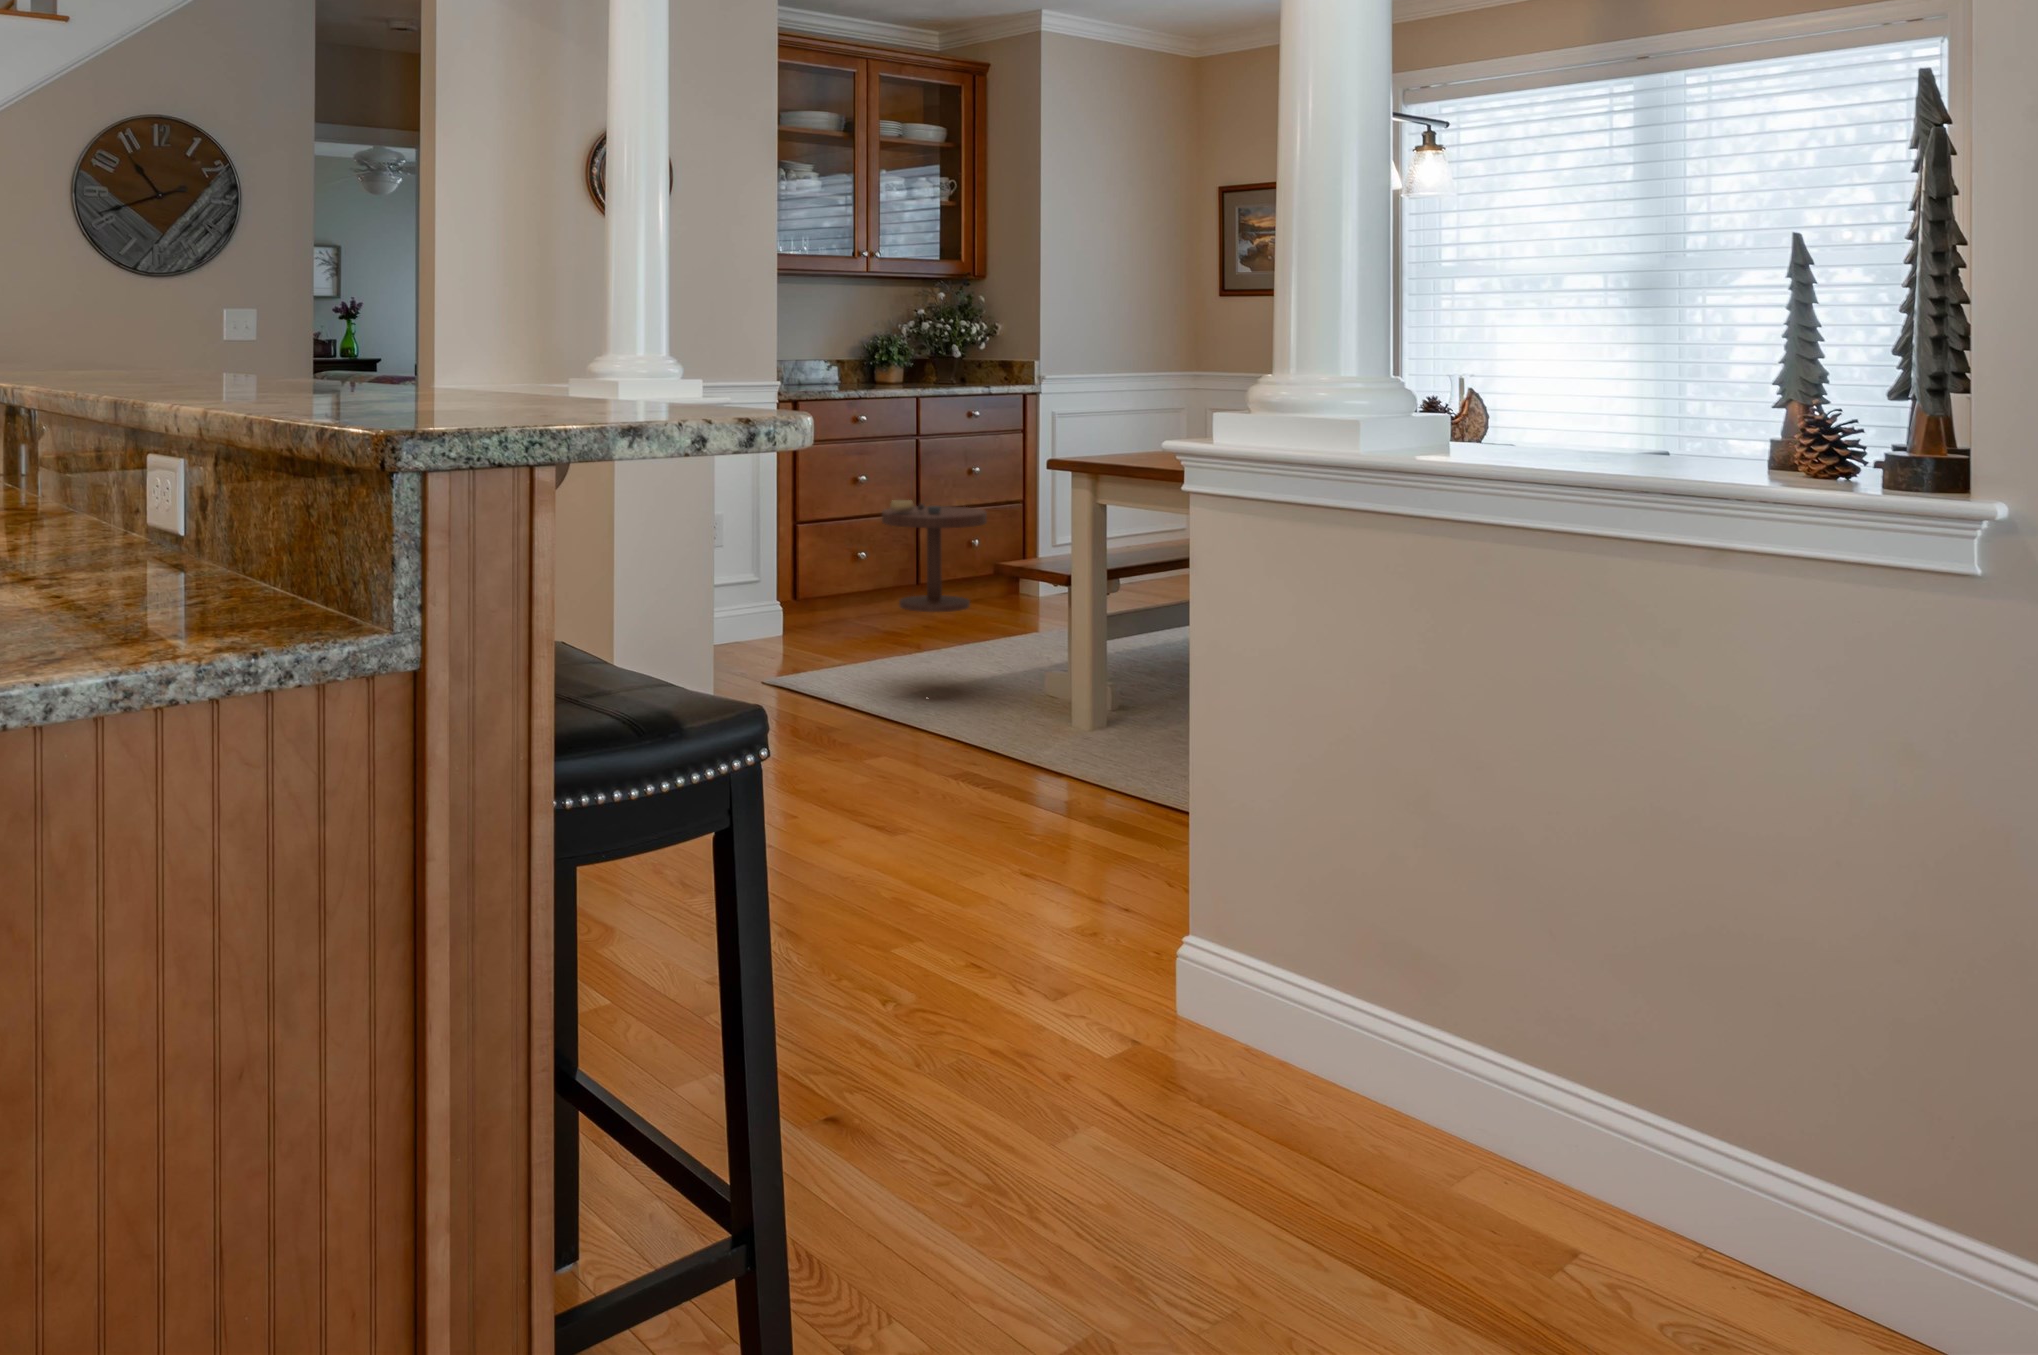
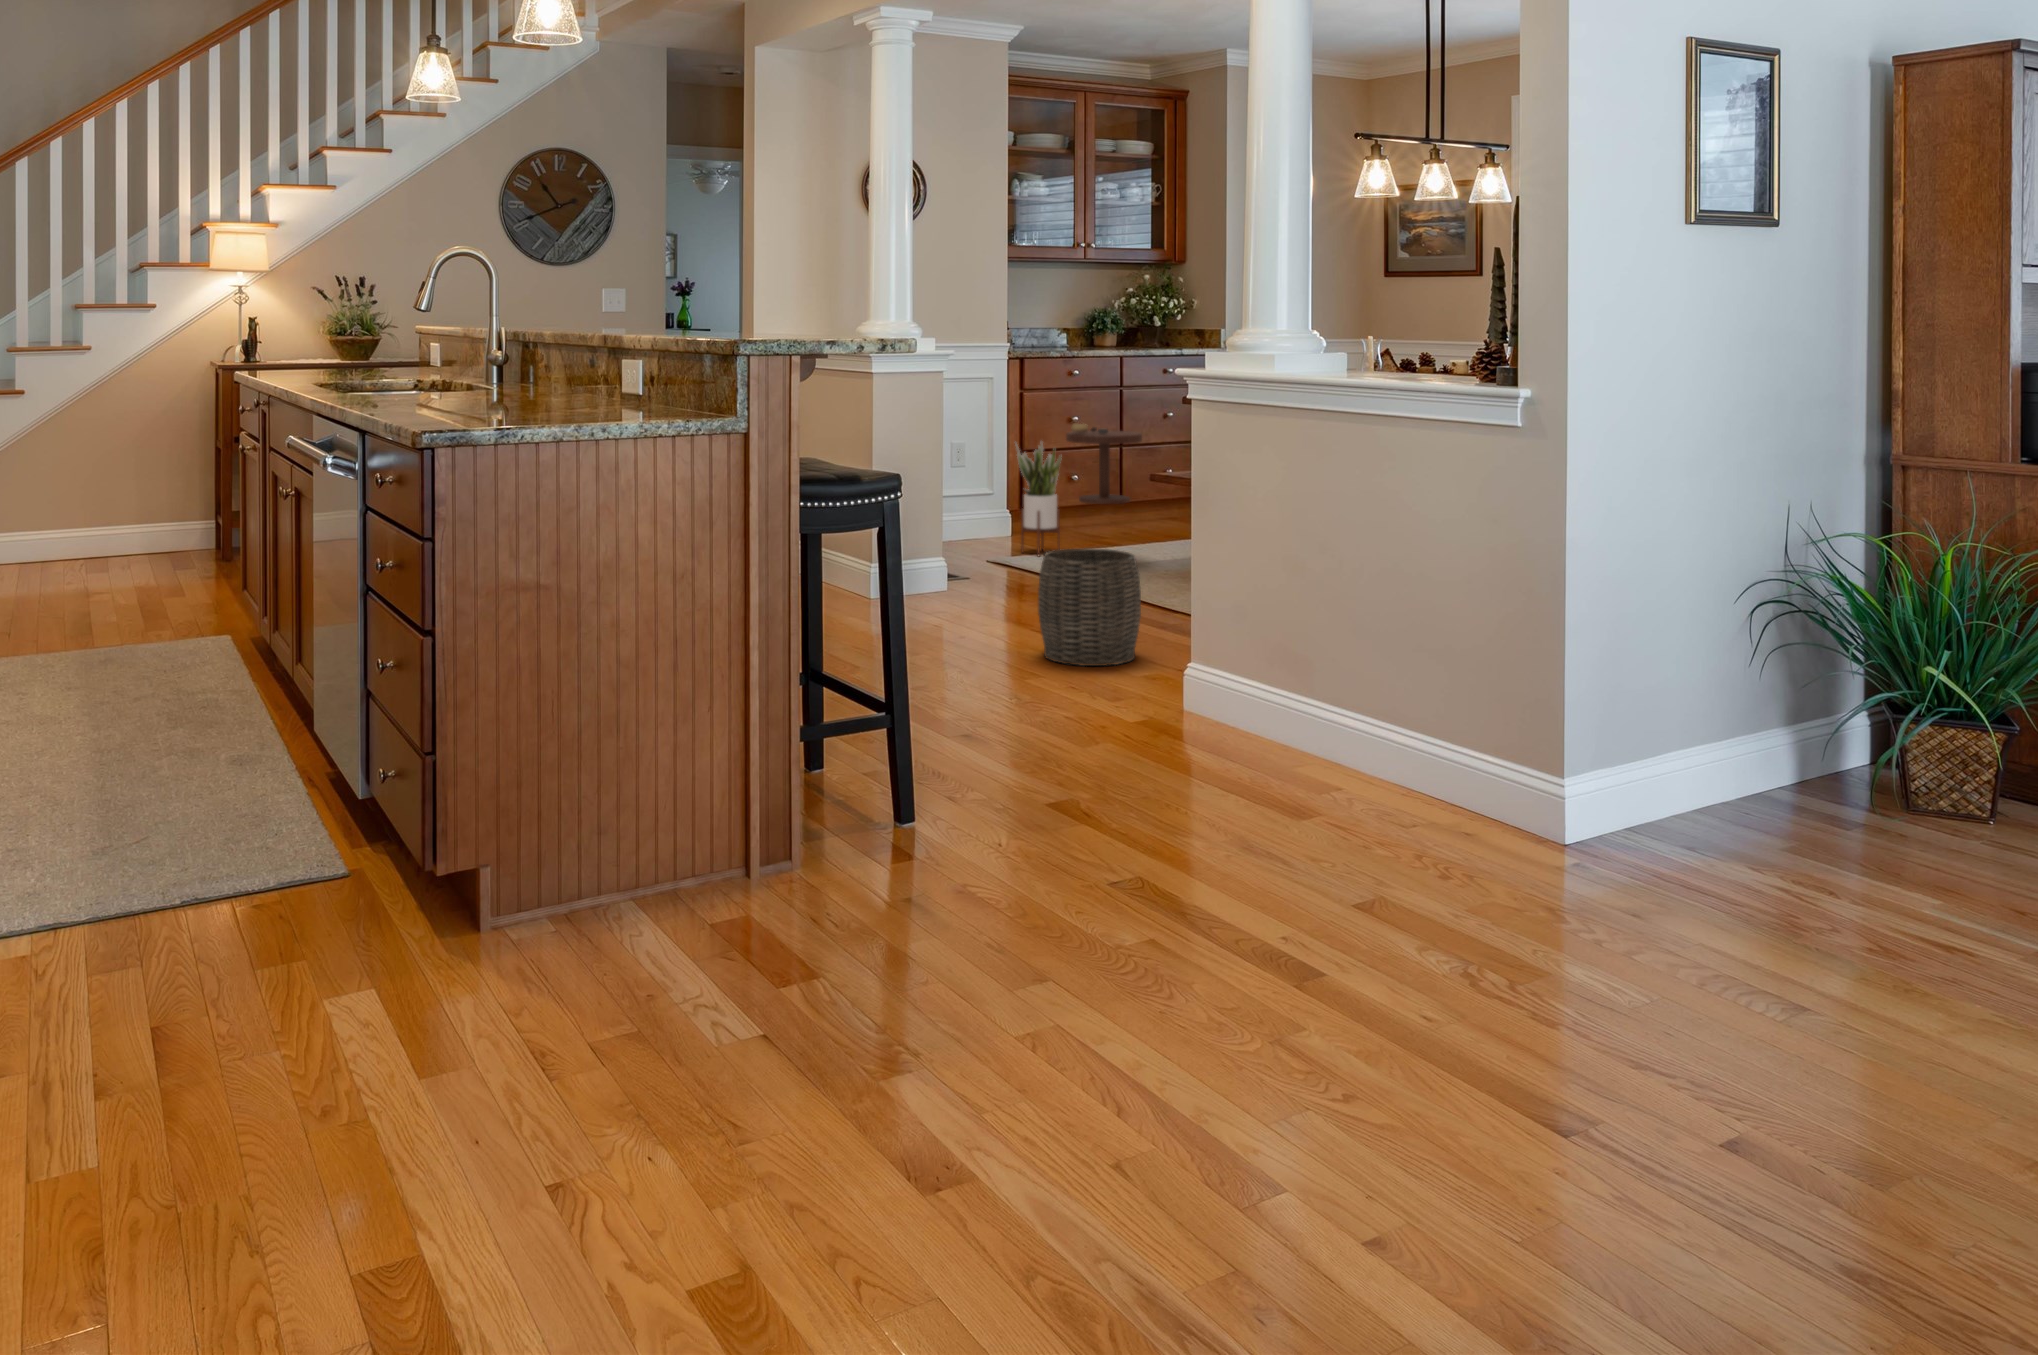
potted plant: none [804,519,867,680] -> present [1016,443,1062,556]
woven basket: none [899,718,1062,921] -> present [1038,549,1141,666]

